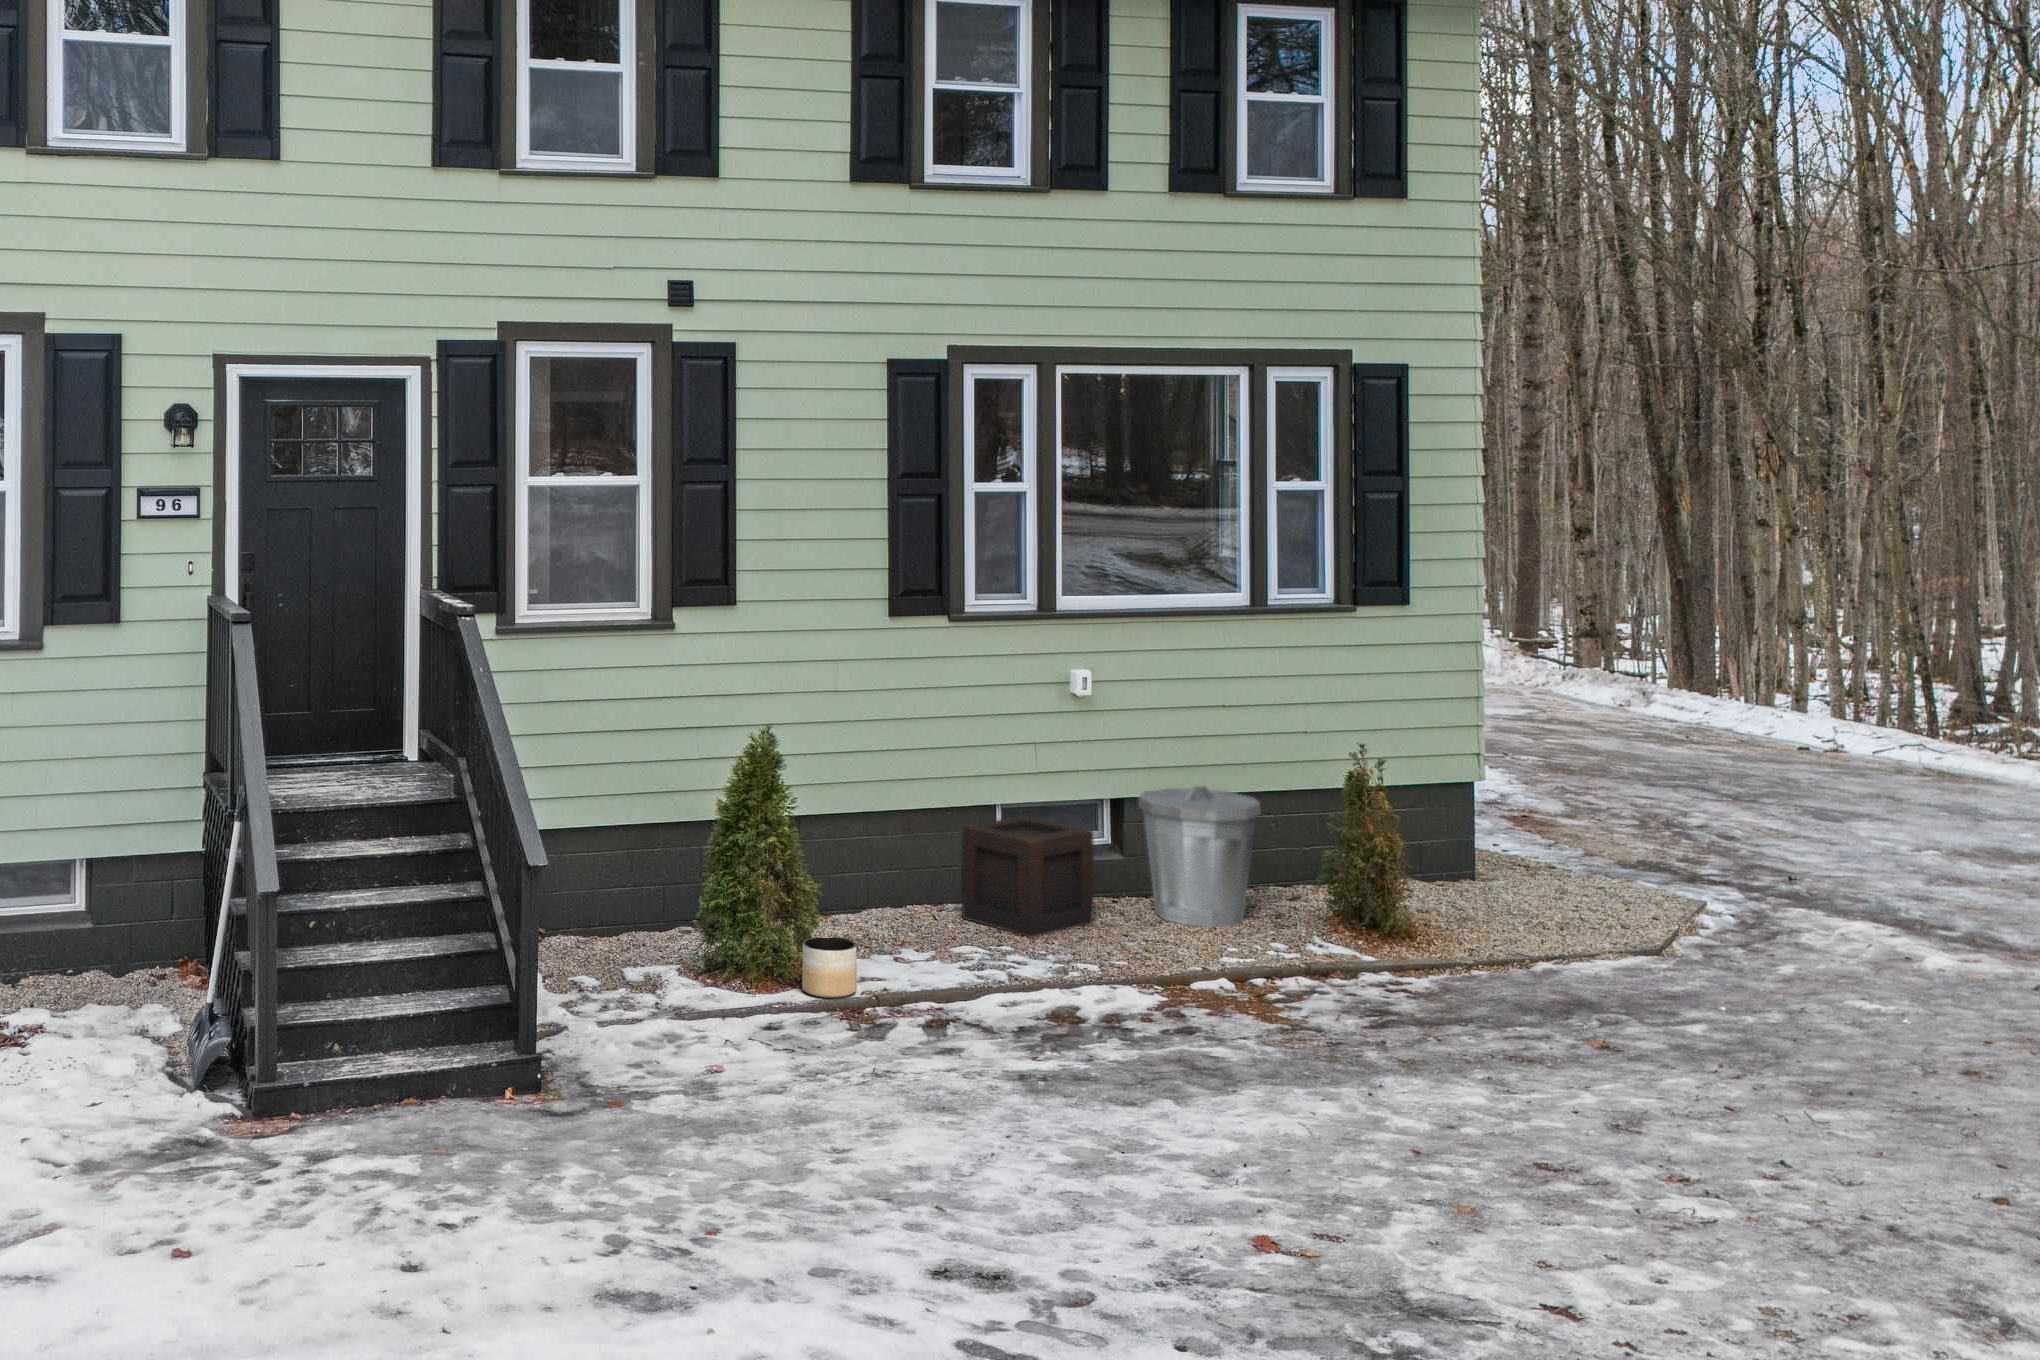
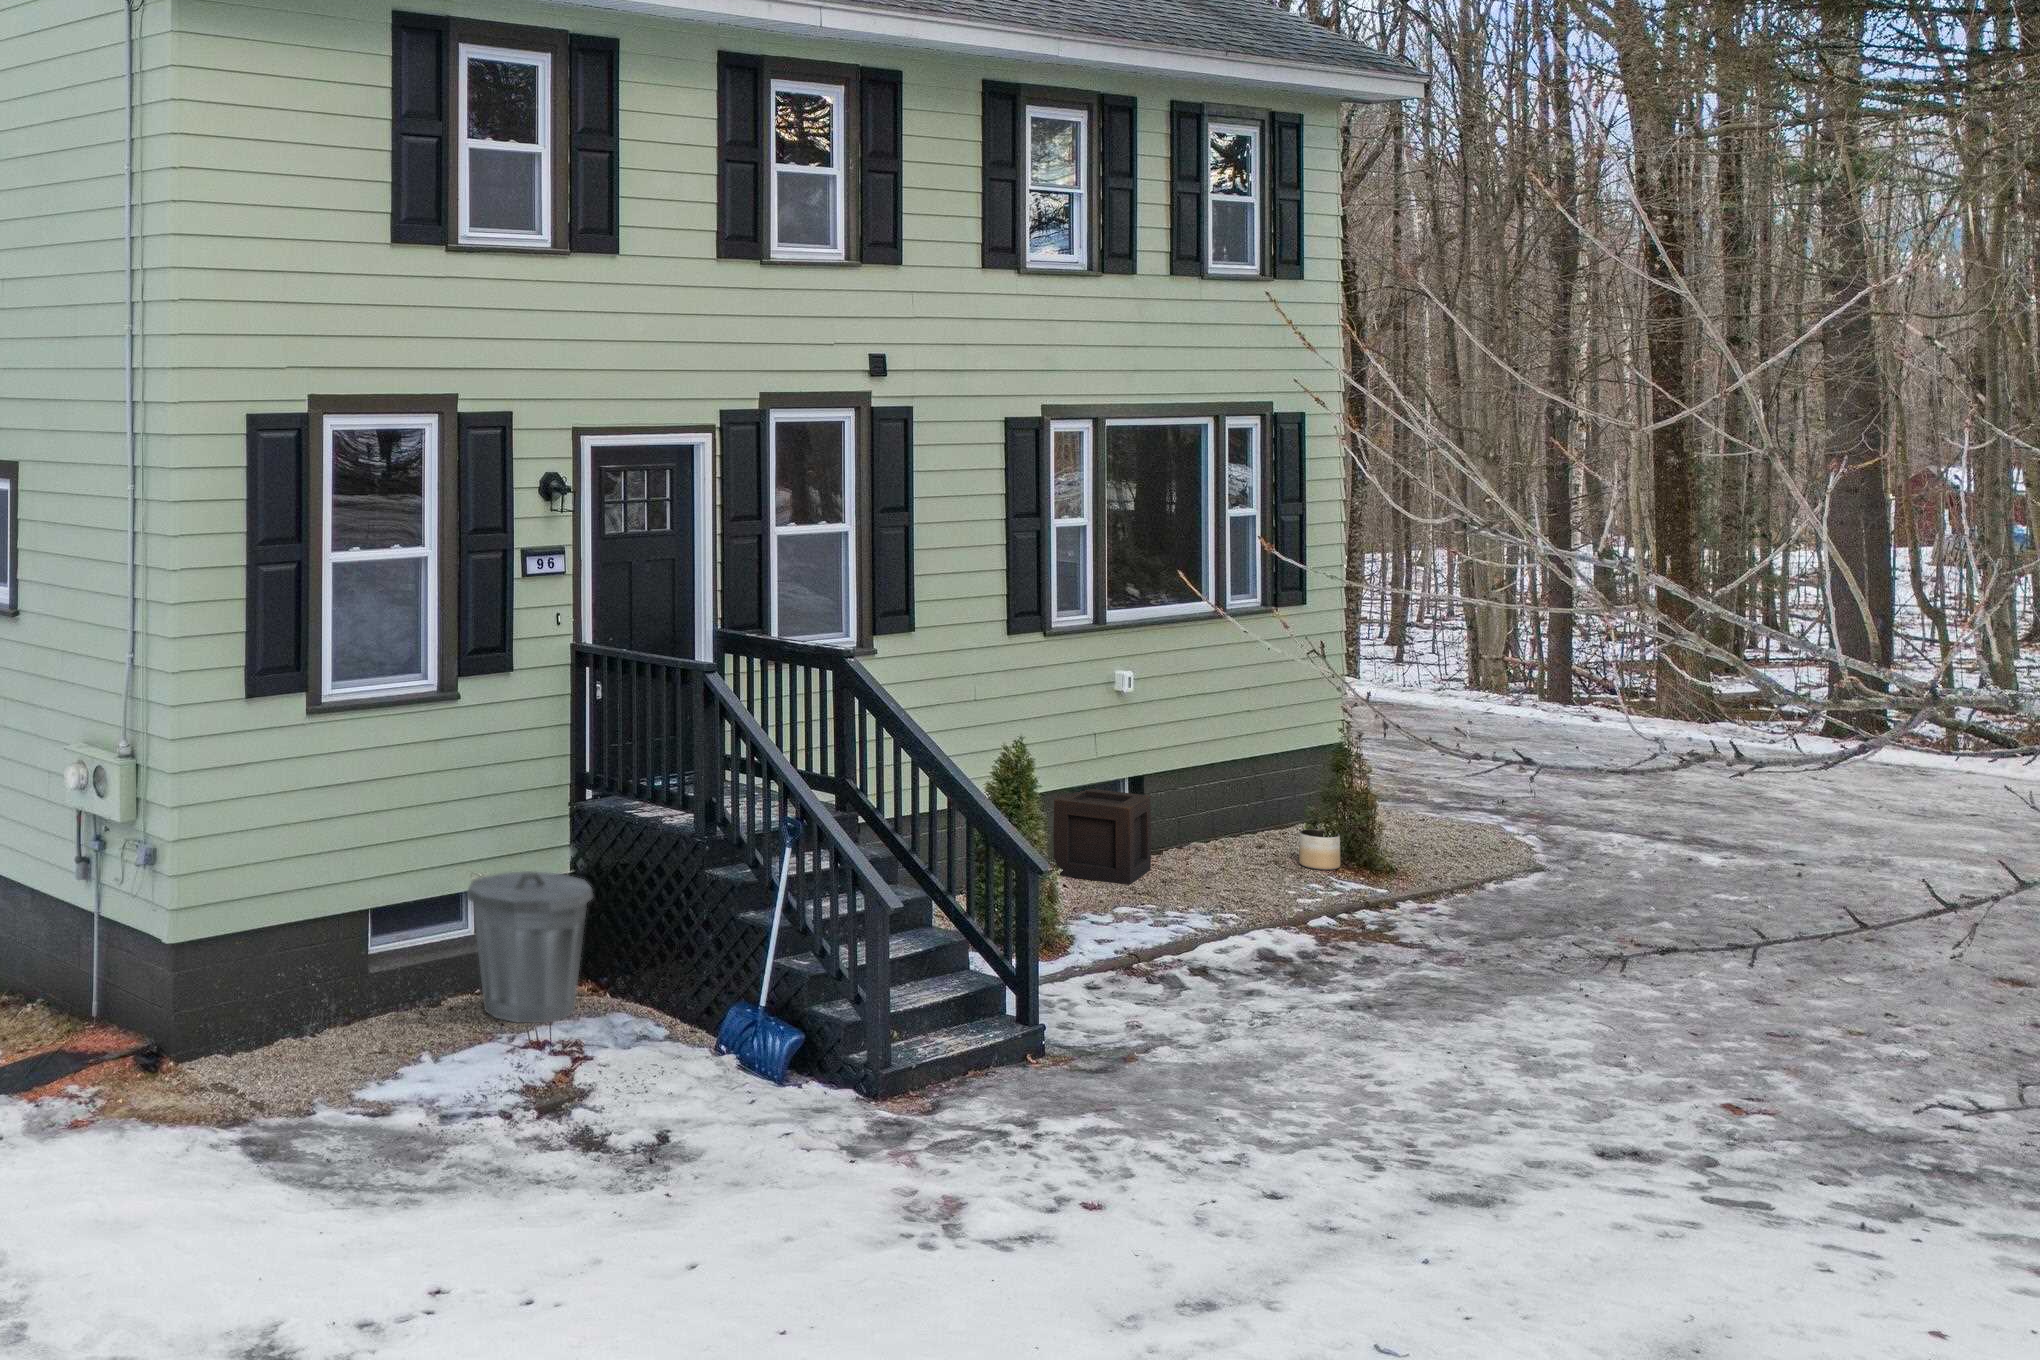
trash can: present [1138,786,1261,927] -> present [467,871,593,1023]
planter: present [802,937,857,998] -> present [1299,829,1340,870]

